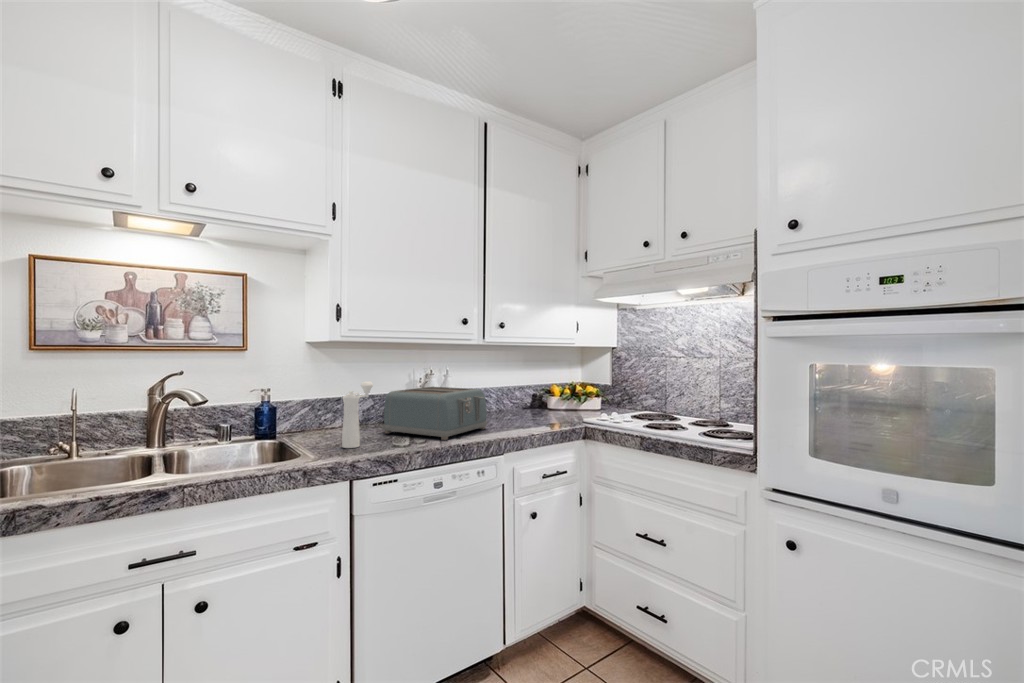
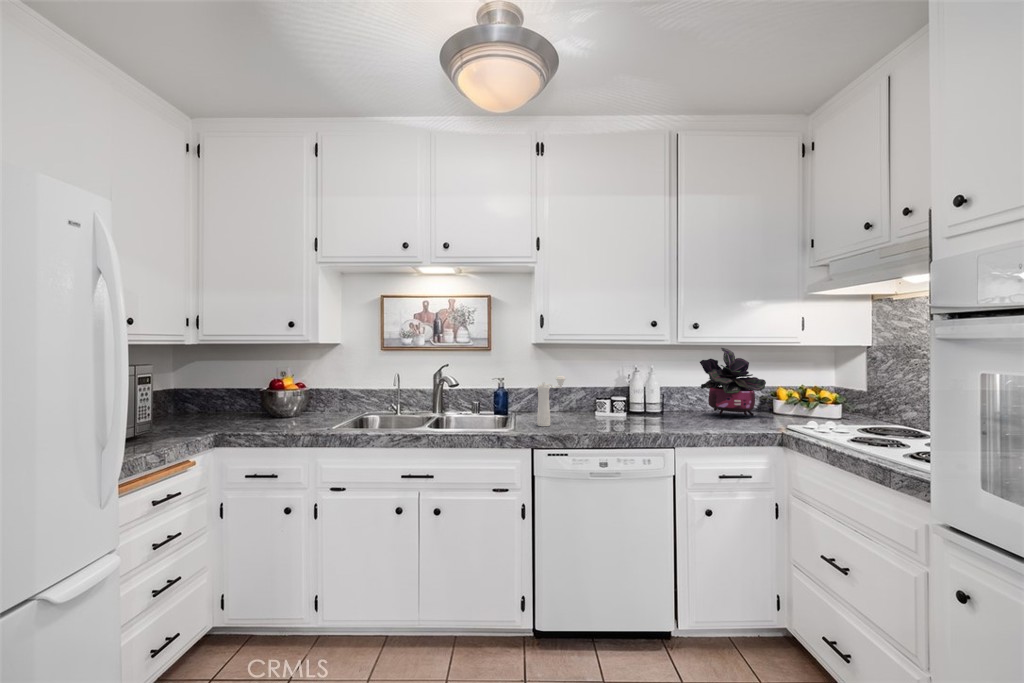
potted plant: none [493,348,548,415] -> present [700,348,766,416]
toaster: present [382,387,487,440] -> none [580,383,672,429]

